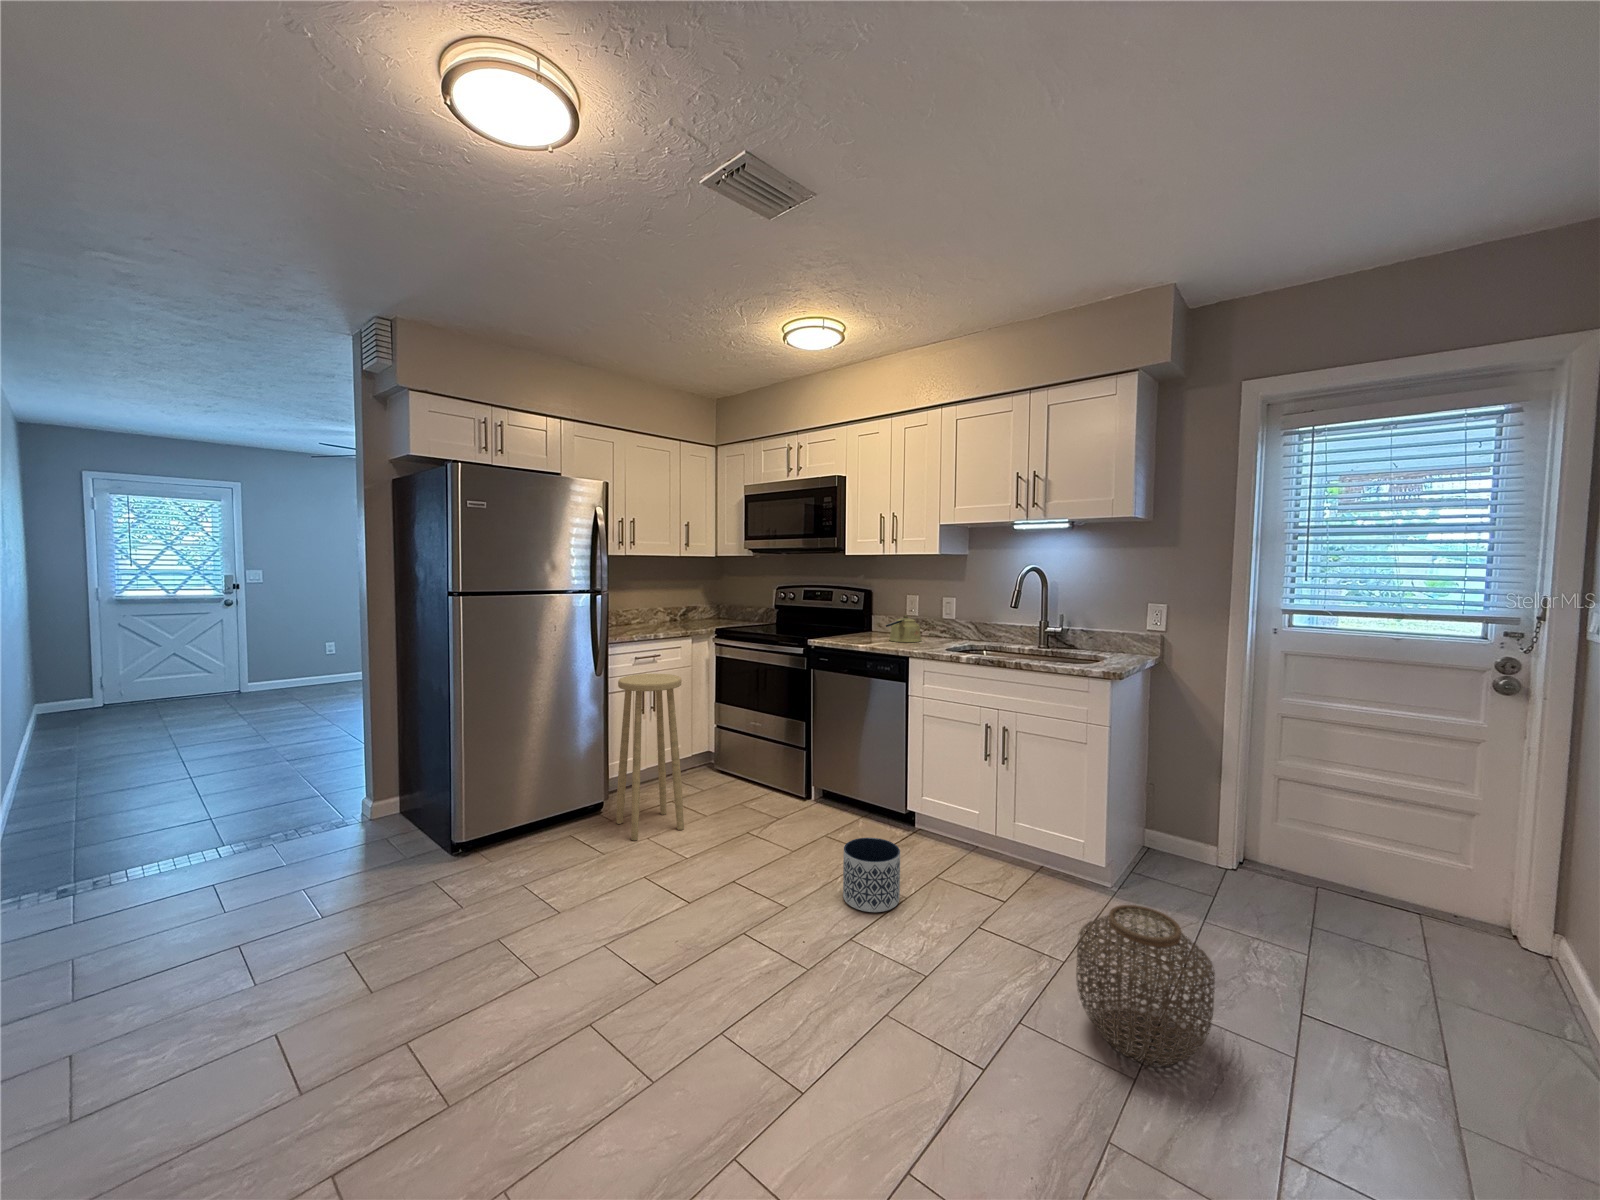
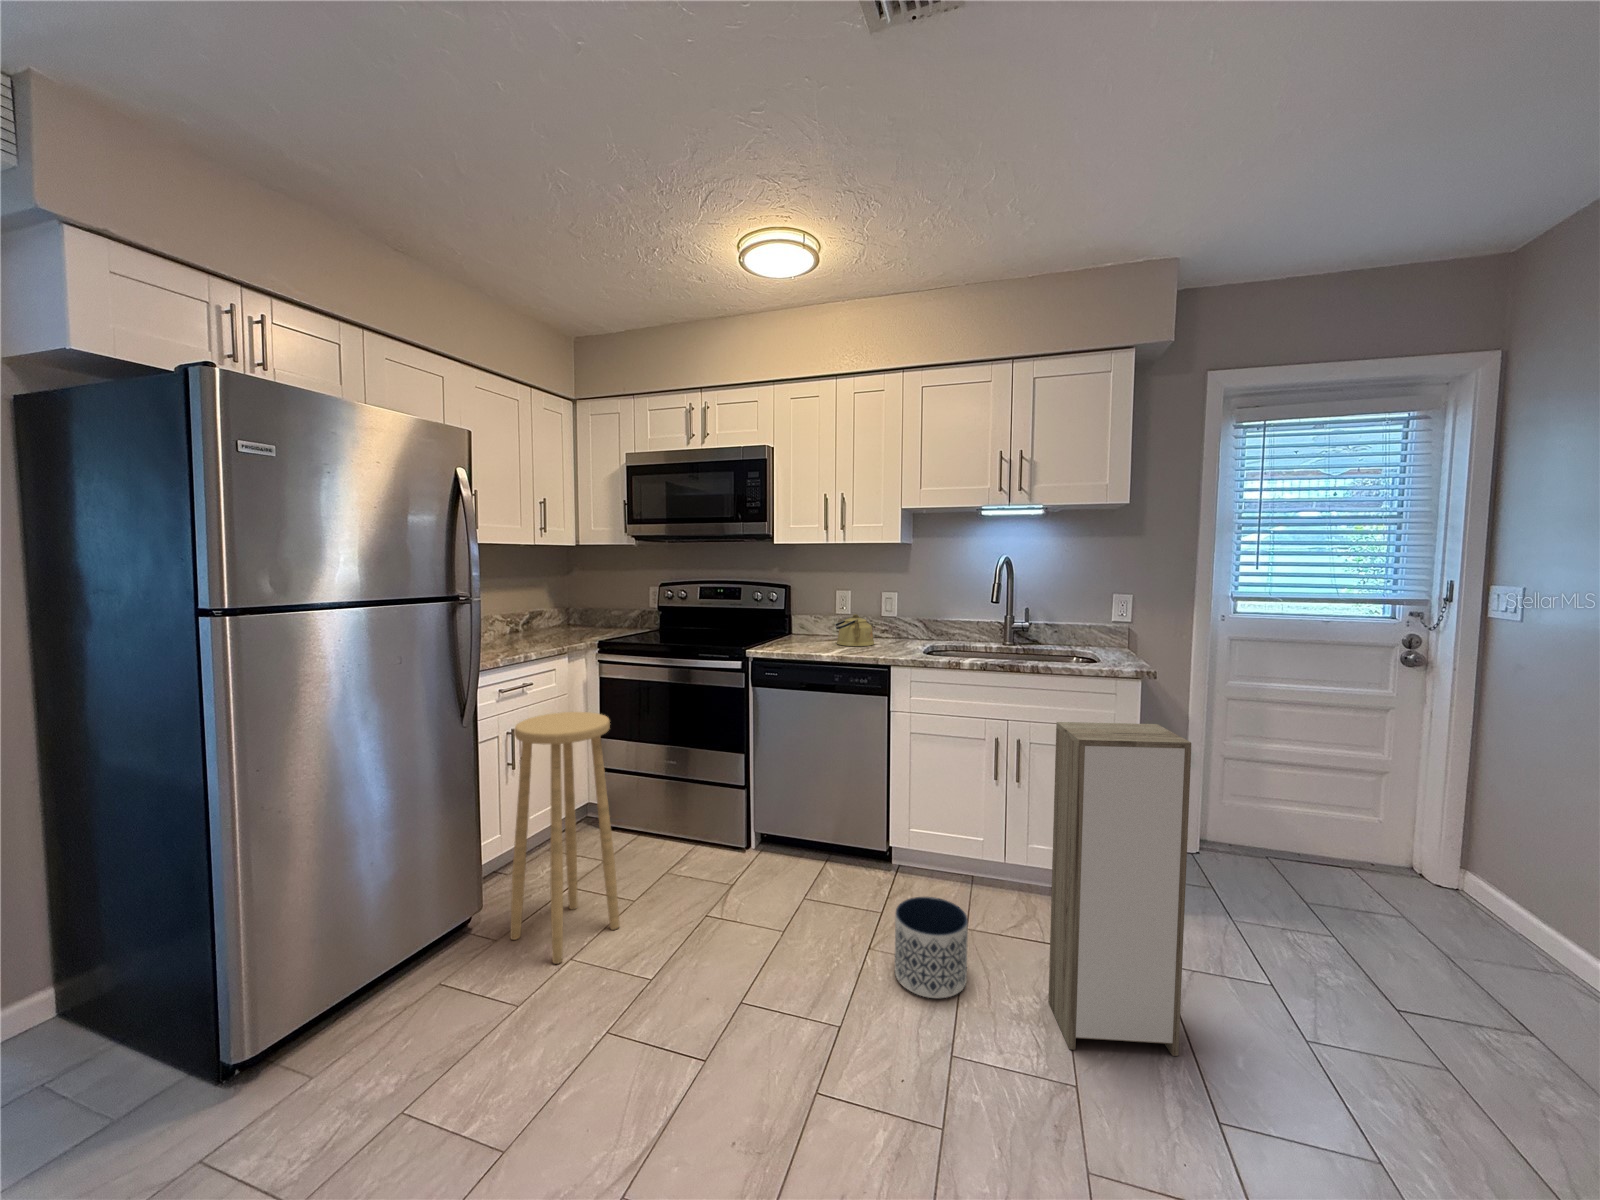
storage cabinet: none [935,701,1038,987] -> present [1048,722,1191,1056]
woven basket: present [1076,905,1215,1066] -> none [1256,938,1437,1123]

